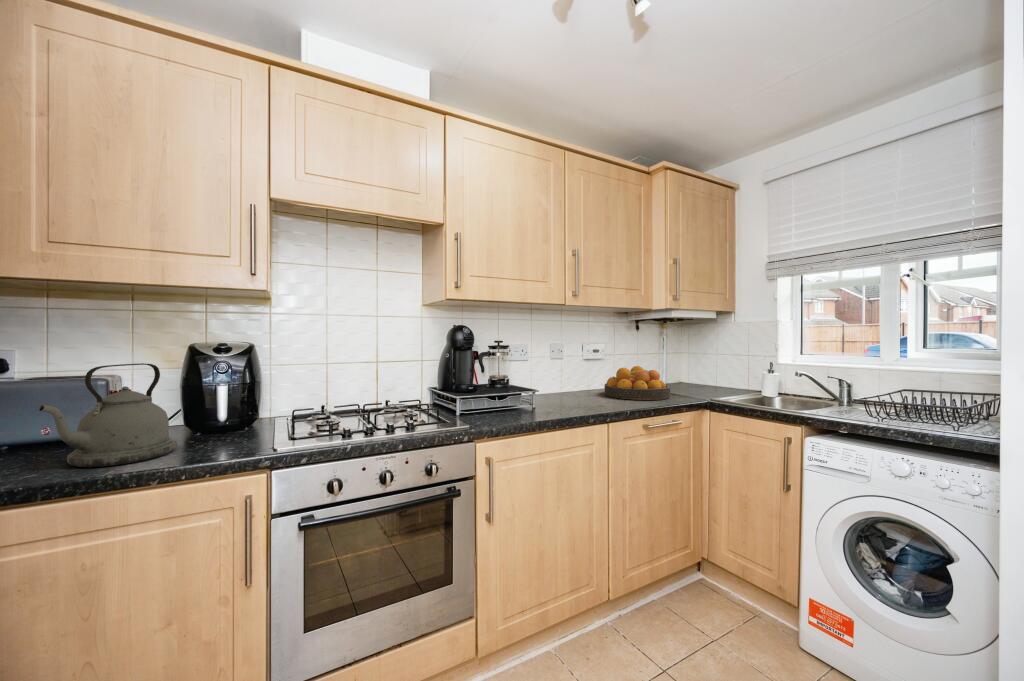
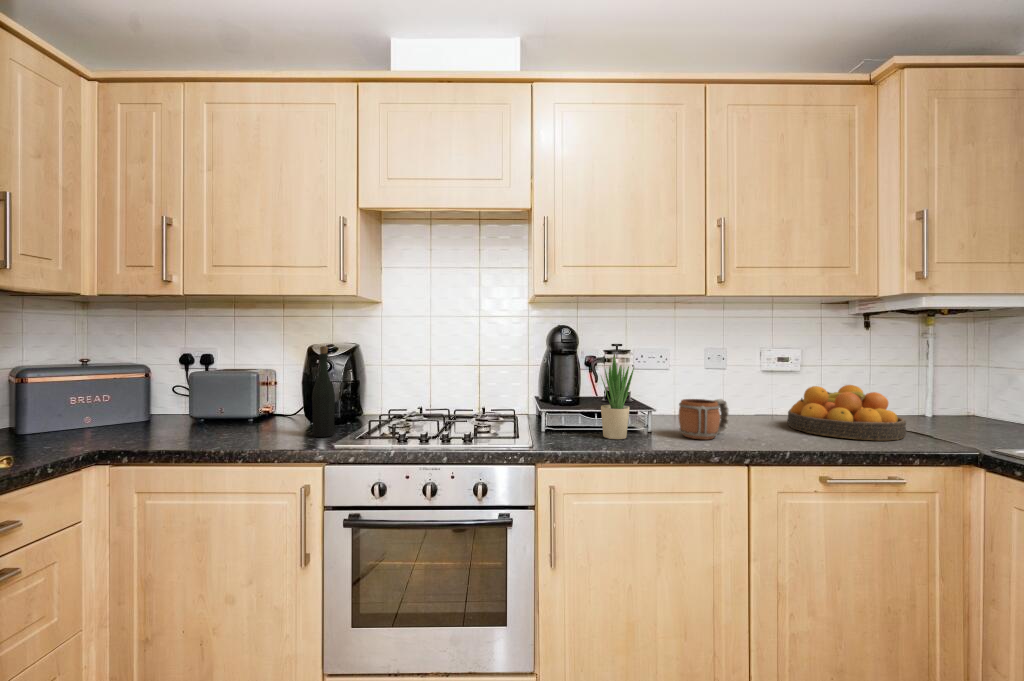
bottle: none [228,345,257,444] -> present [312,346,335,437]
potted plant: none [504,347,528,415] -> present [601,354,634,439]
kettle: present [39,363,177,467] -> none [179,361,279,442]
mug: none [554,379,582,409] -> present [679,399,729,440]

